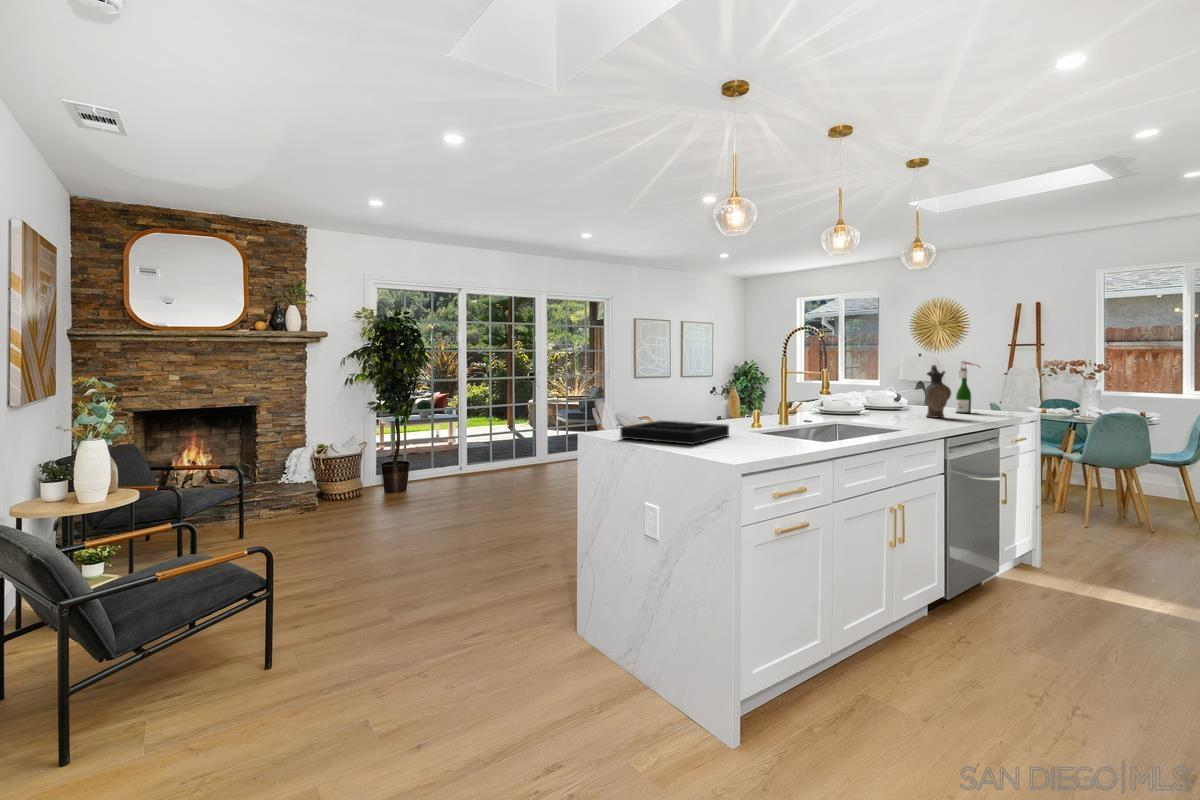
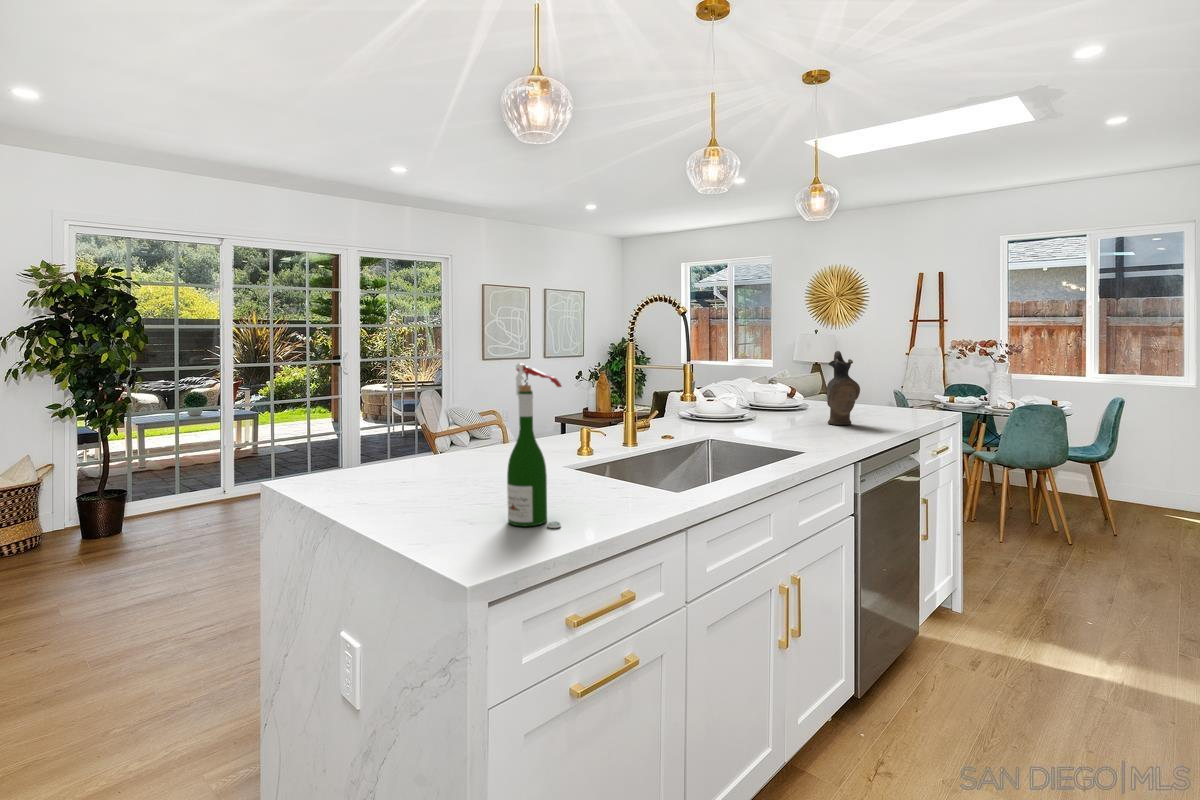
wine bottle: present [956,361,979,413] -> present [507,363,561,528]
decorative tray: present [620,420,729,445] -> none [324,450,528,511]

